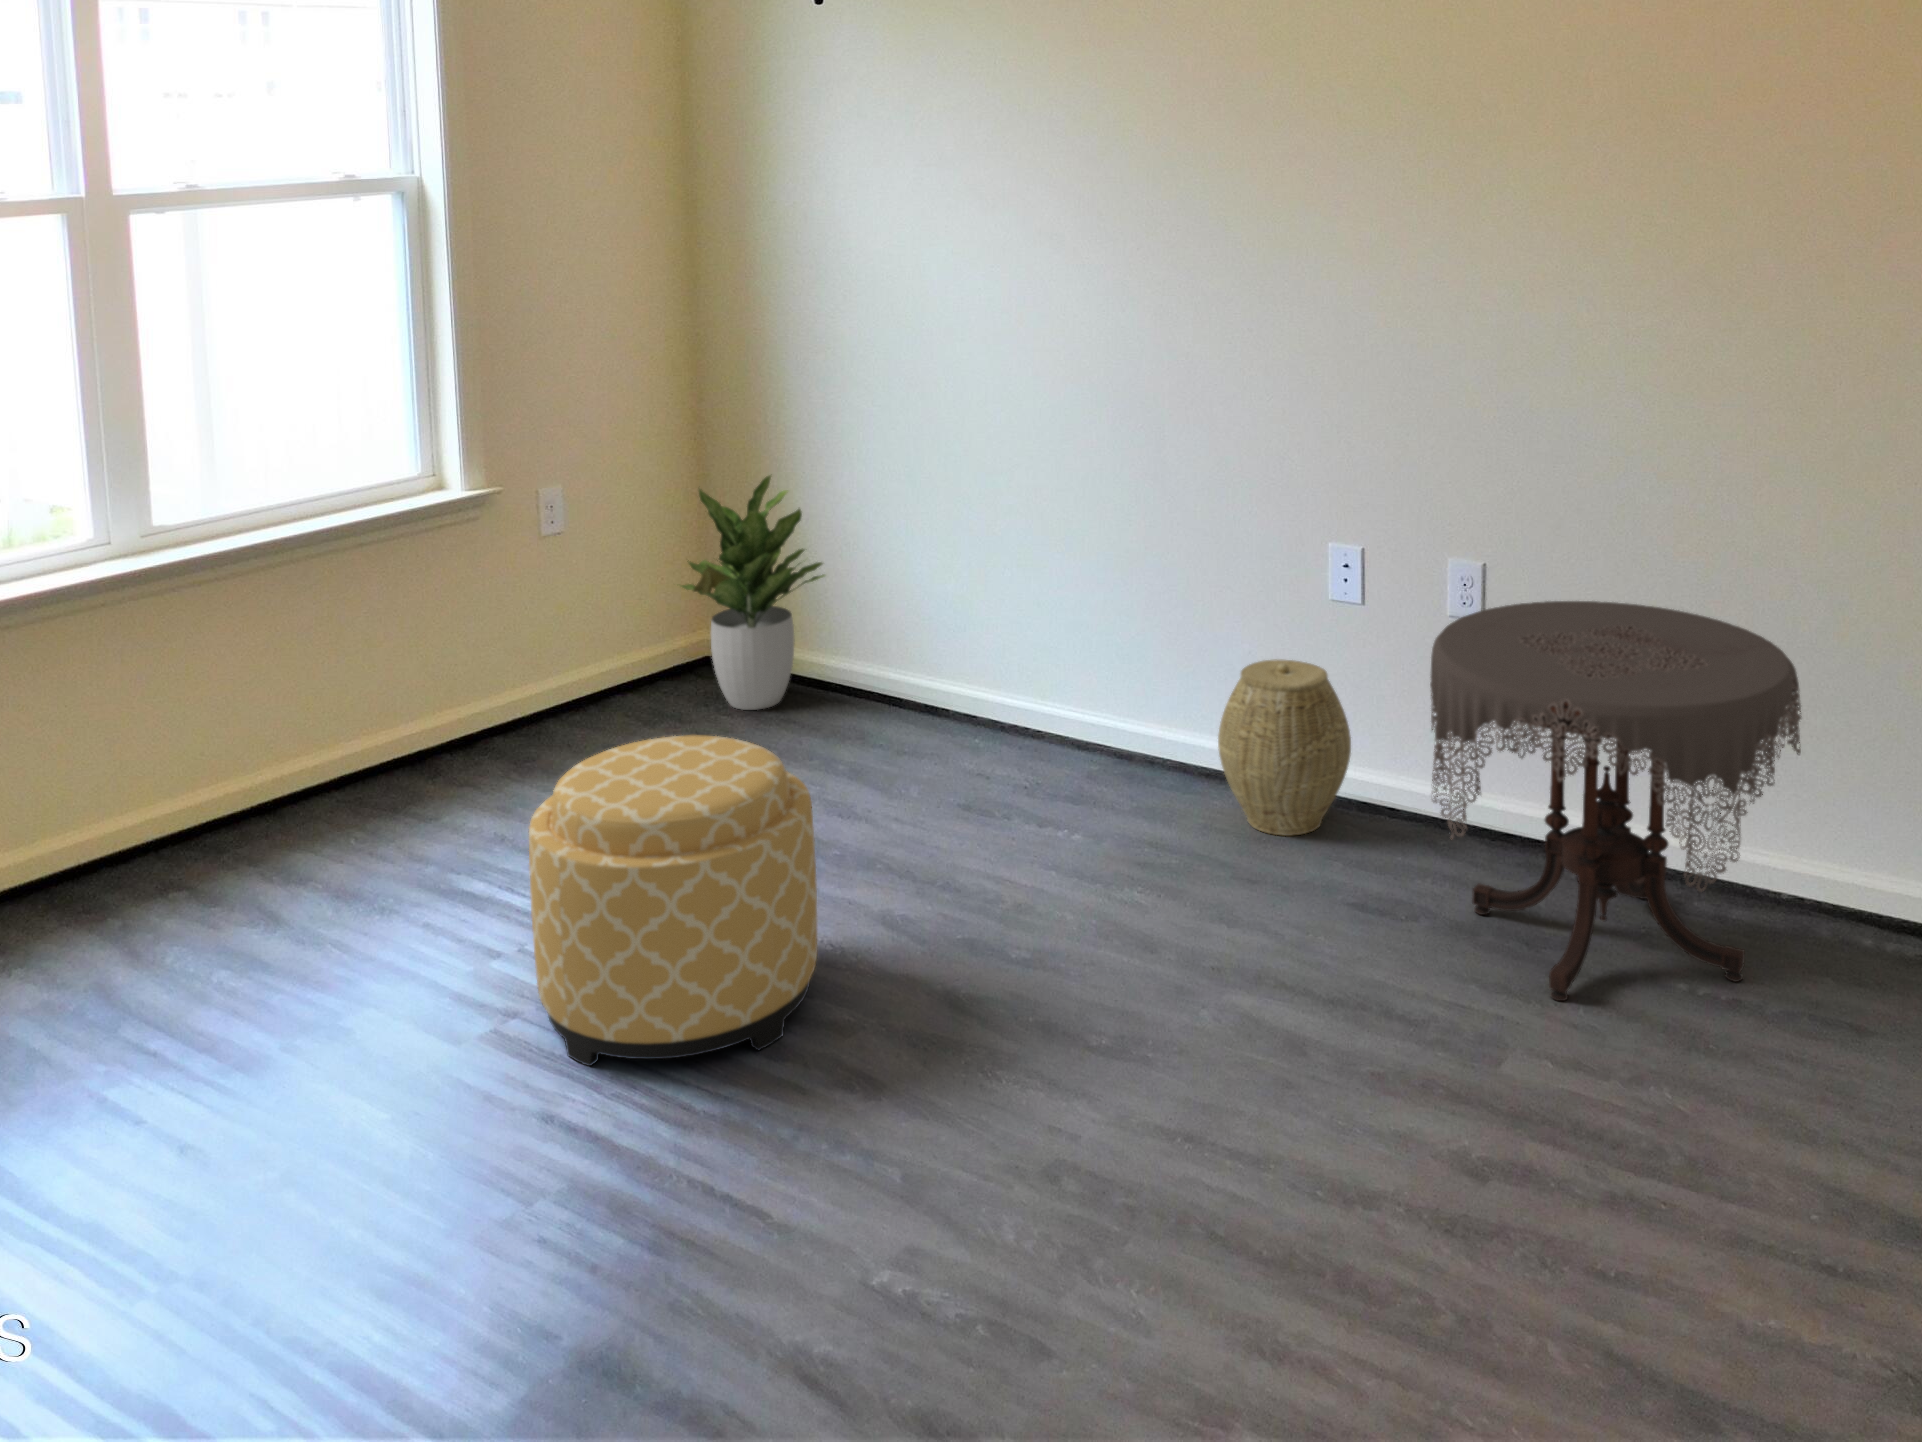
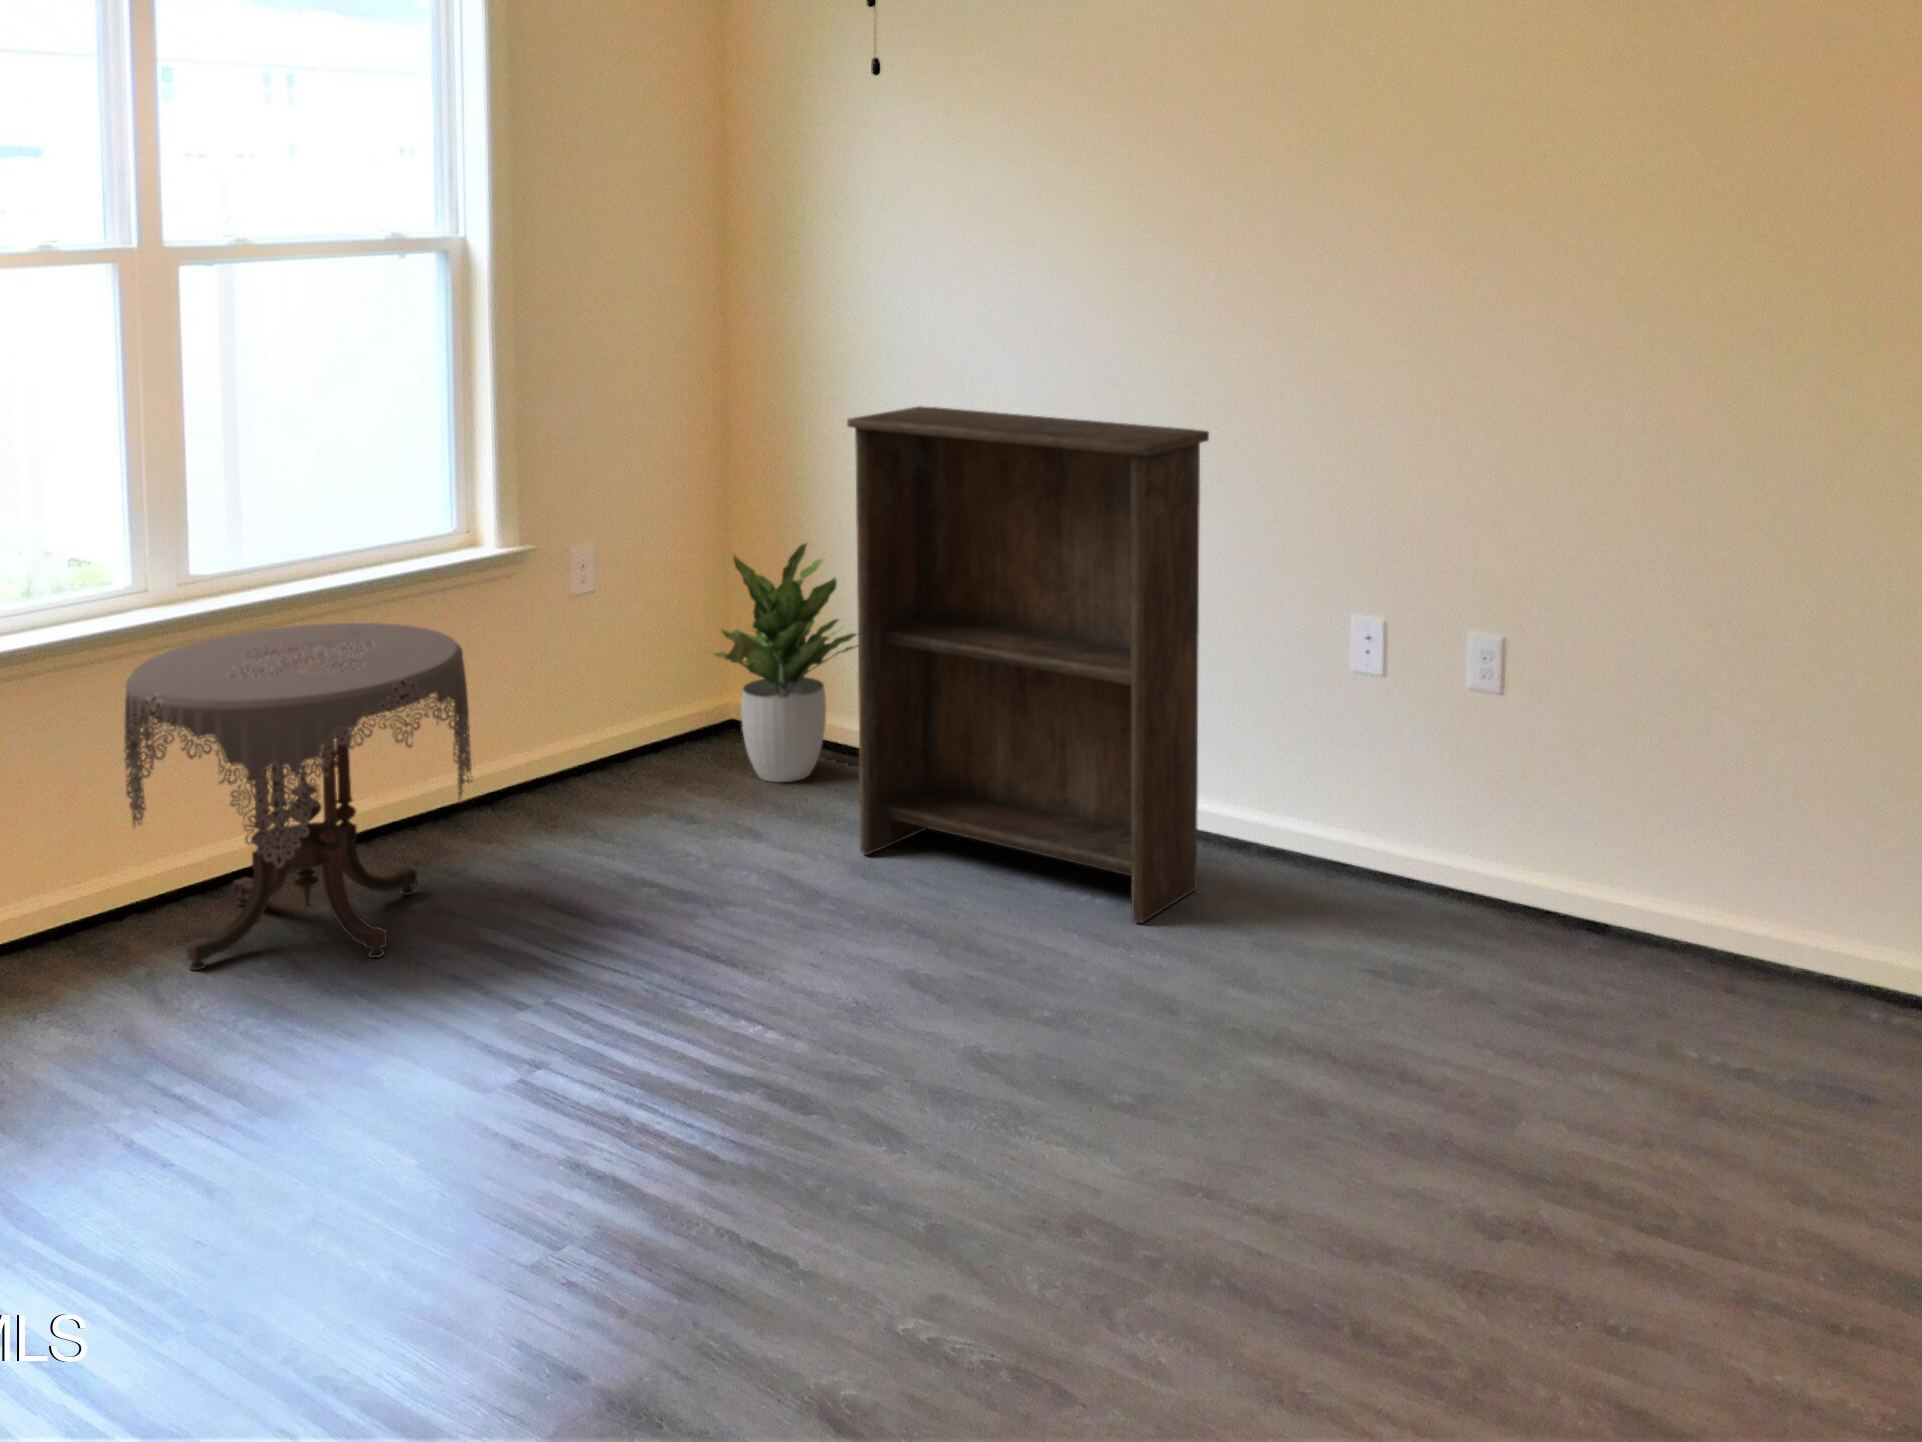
bookshelf: none [806,341,1169,854] -> present [847,406,1209,923]
side table: present [1430,601,1802,1001] -> present [124,623,472,970]
woven basket: present [1218,659,1351,836] -> none [1253,731,1386,908]
ottoman: present [529,735,817,1066] -> none [567,787,849,1111]

